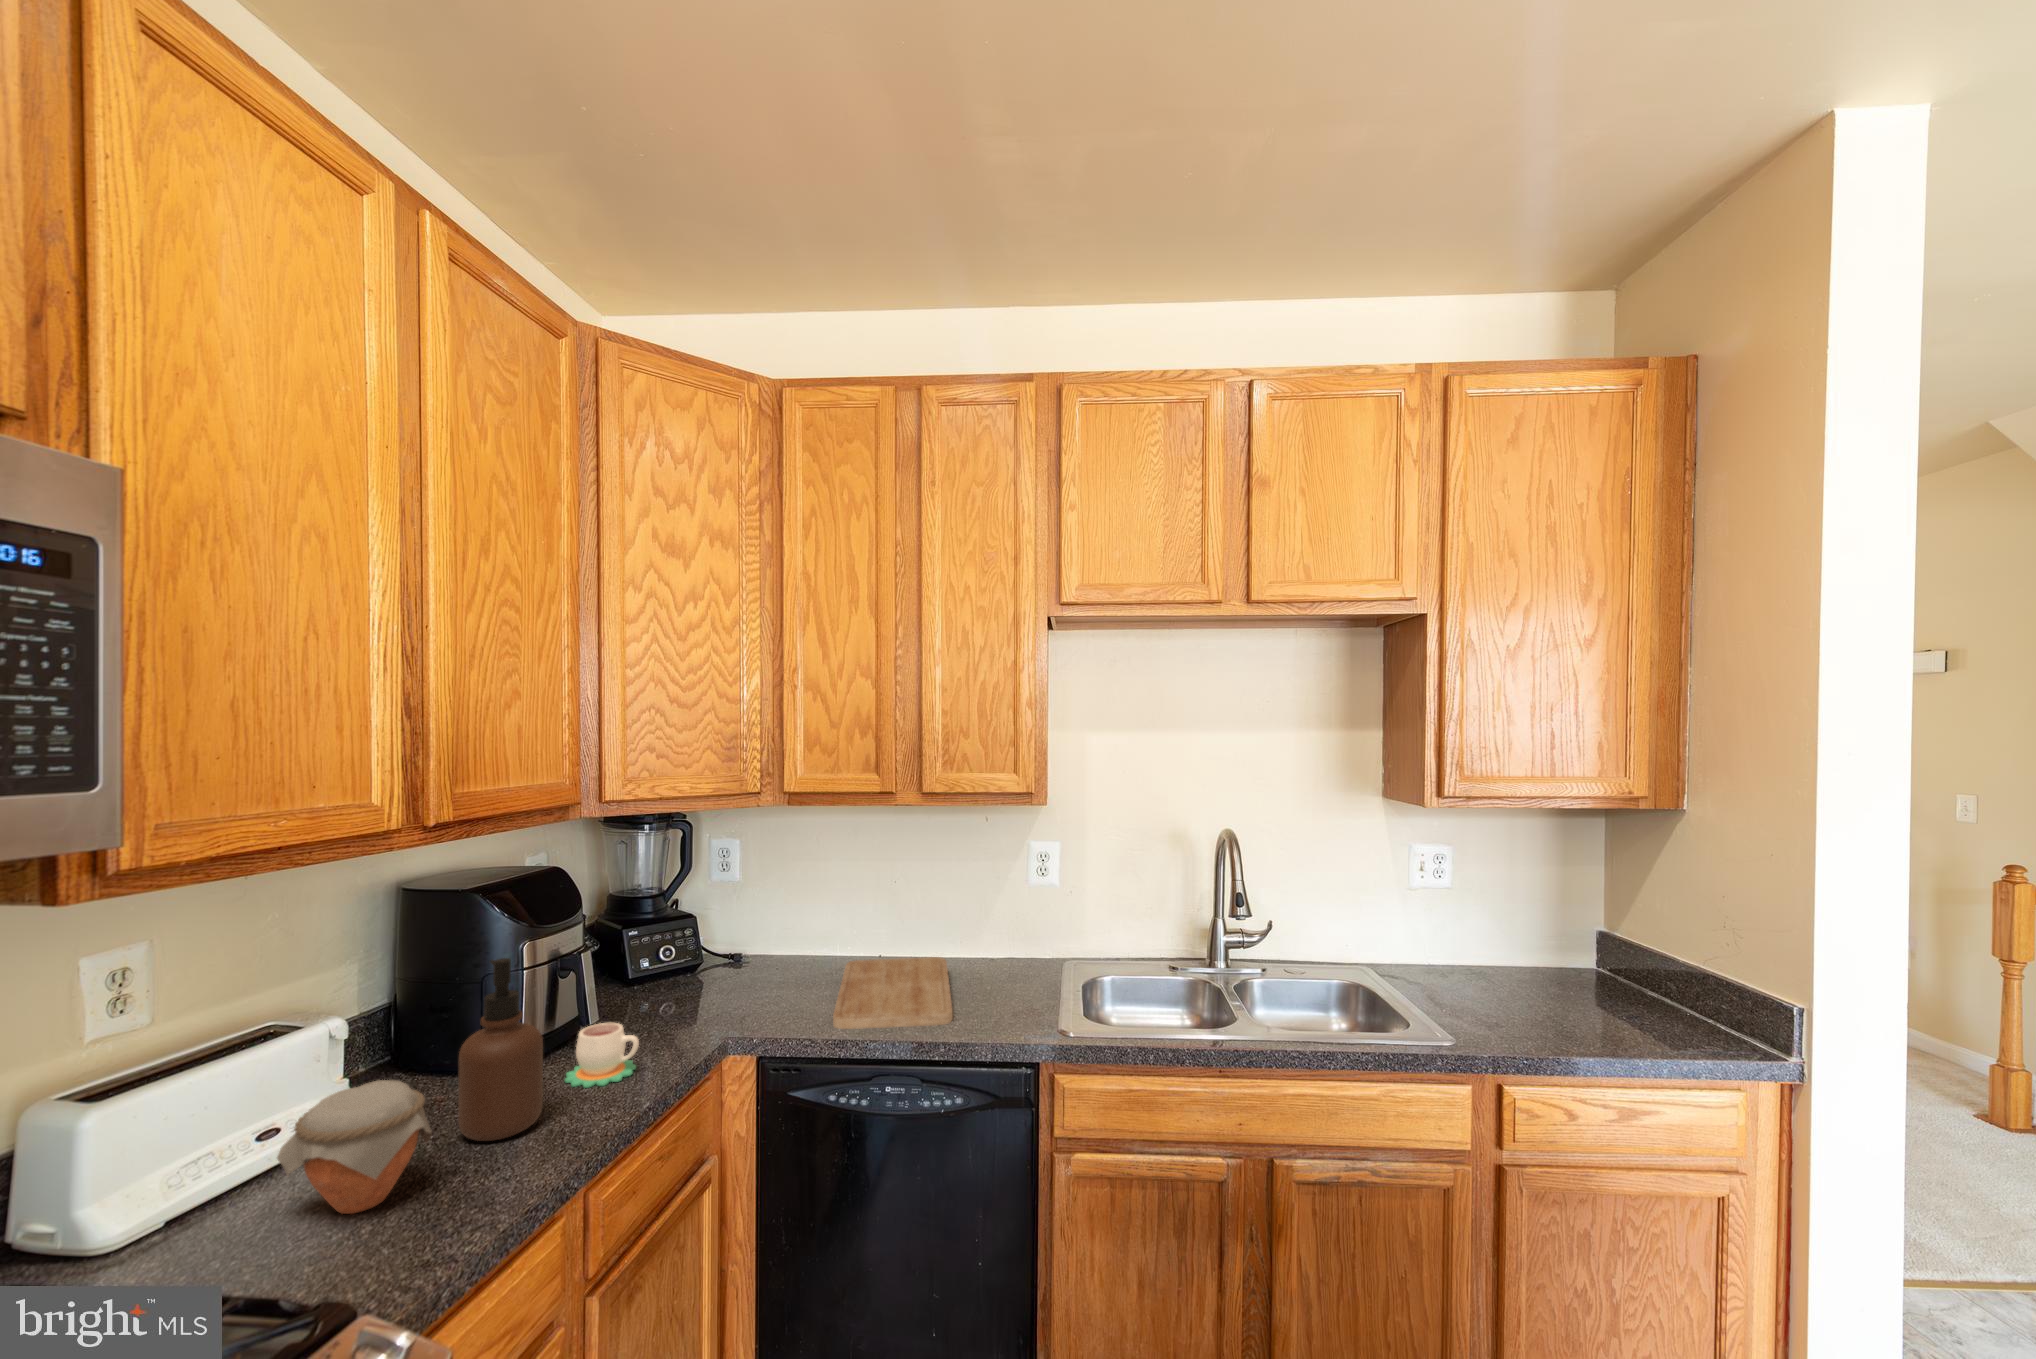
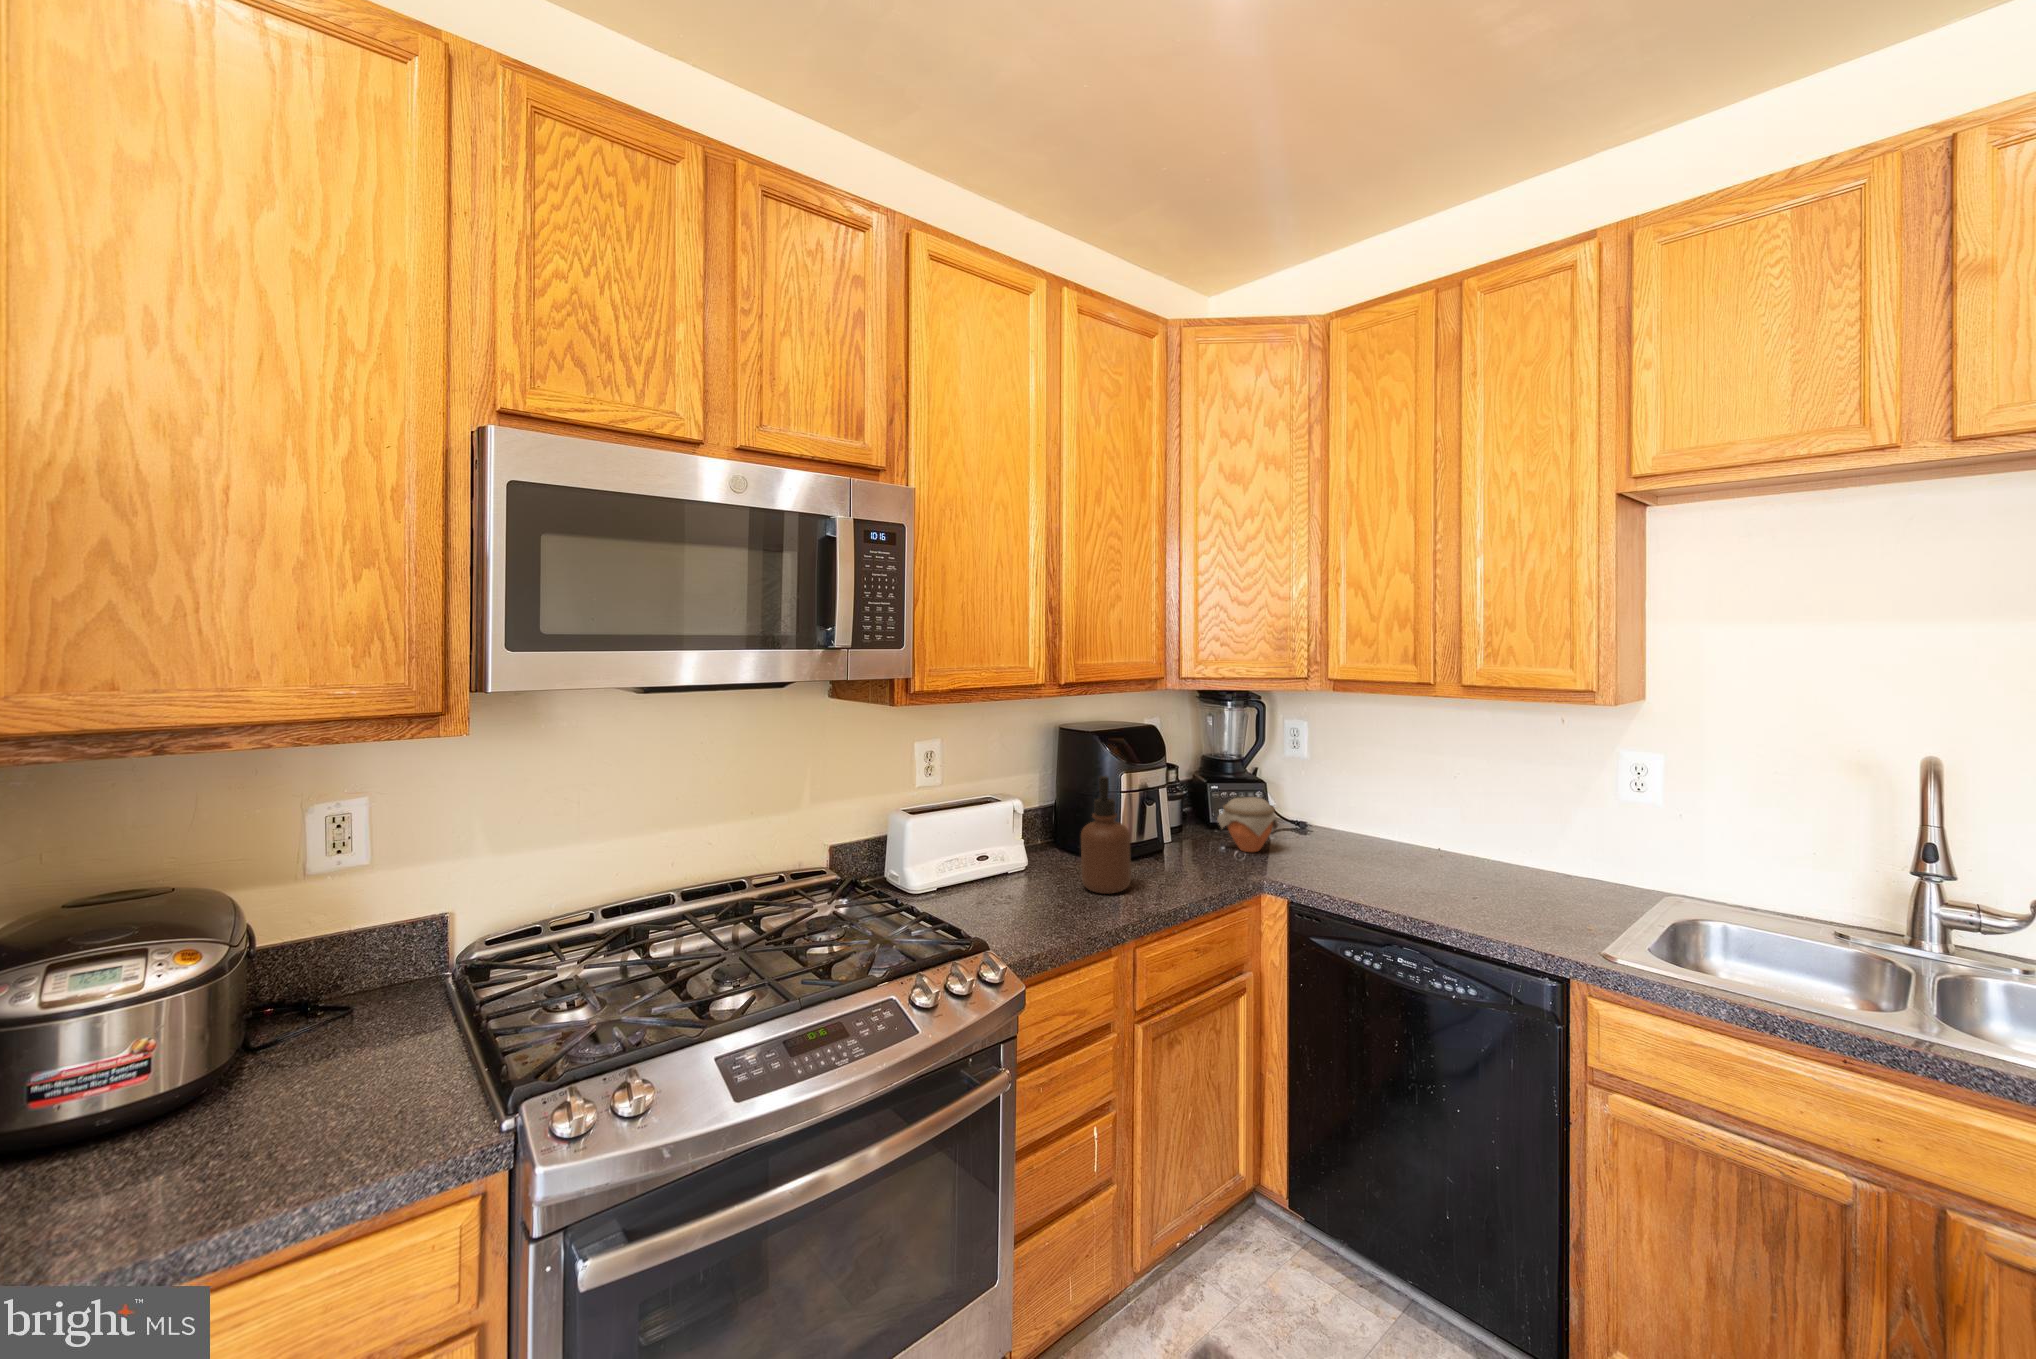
cutting board: present [833,957,953,1029] -> none [1364,837,1498,902]
mug: present [565,1023,639,1088] -> none [1151,838,1200,881]
jar: present [277,1080,432,1214] -> present [1217,797,1278,852]

